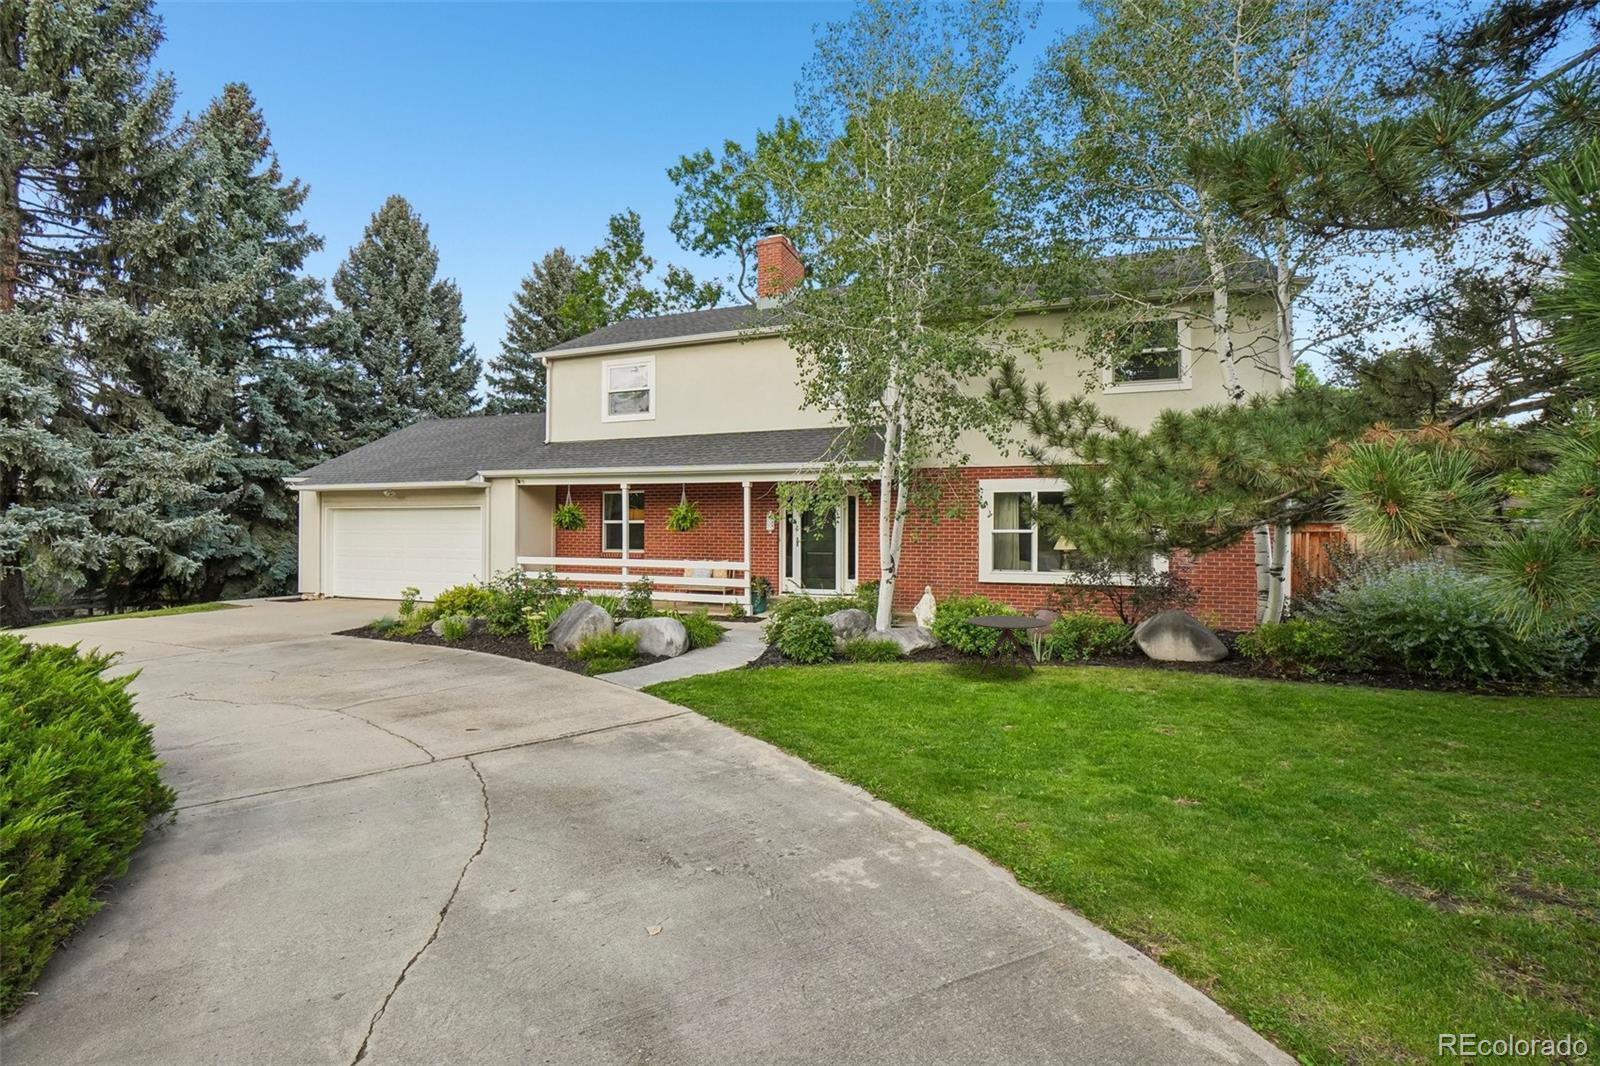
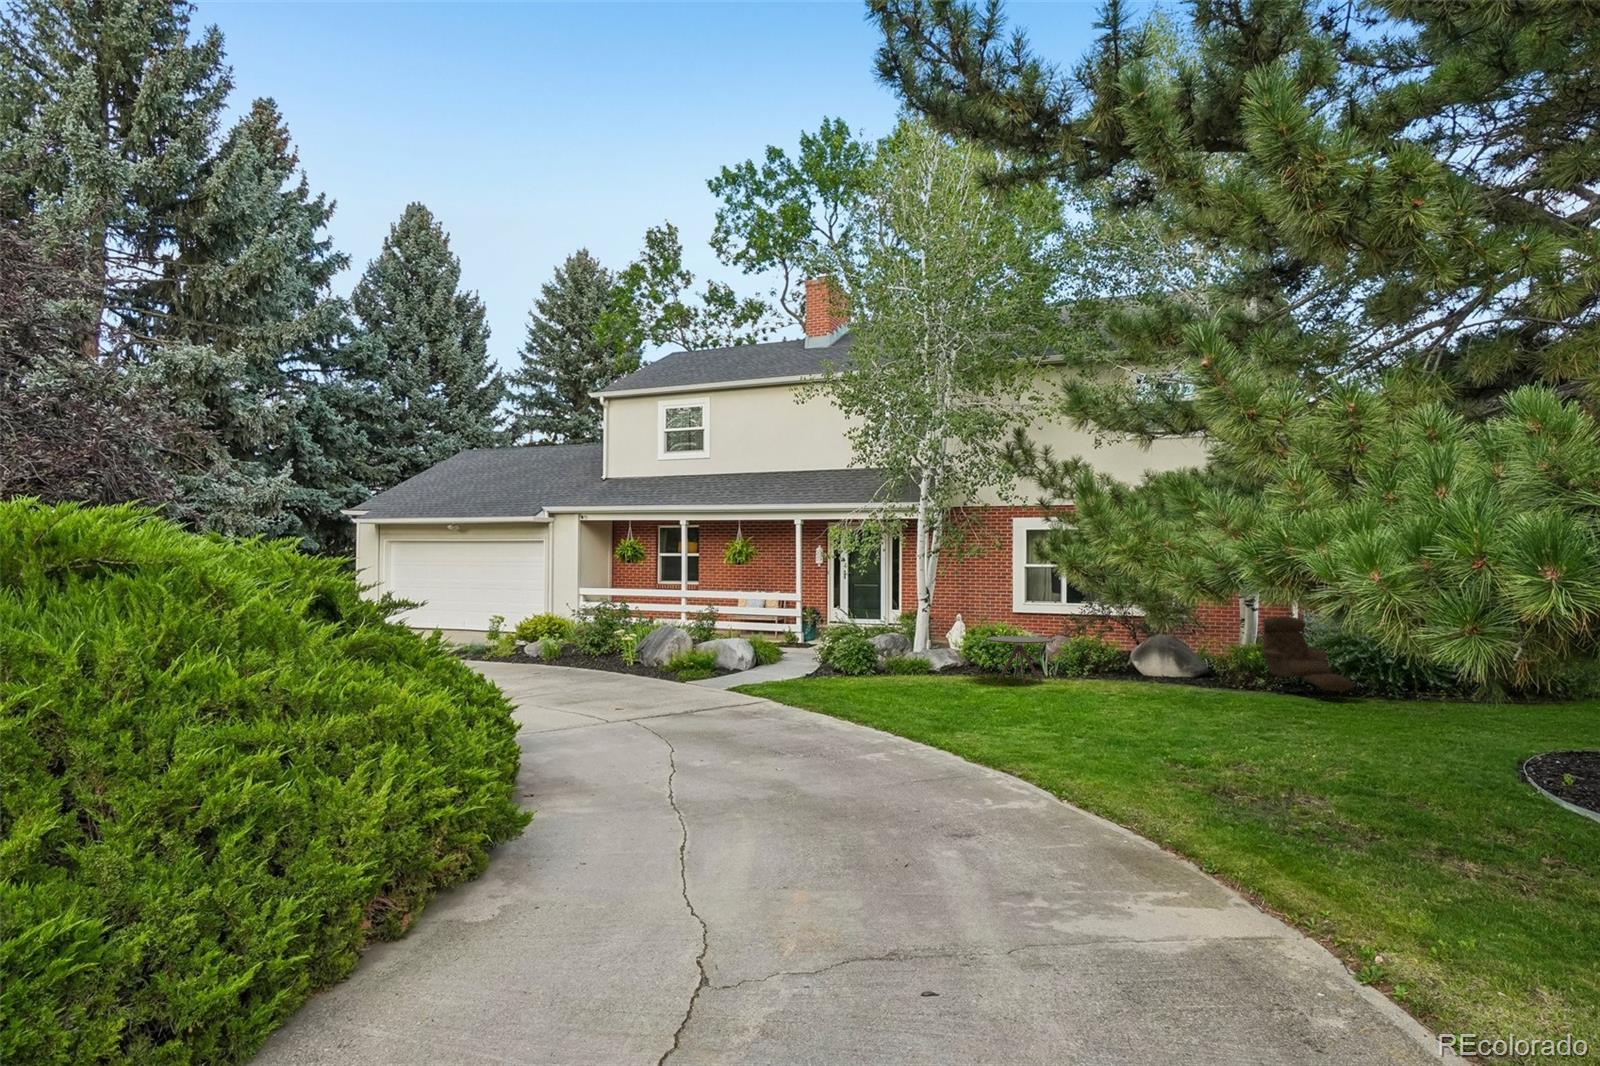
lounge chair: none [1309,592,1451,707] -> present [1262,617,1354,701]

